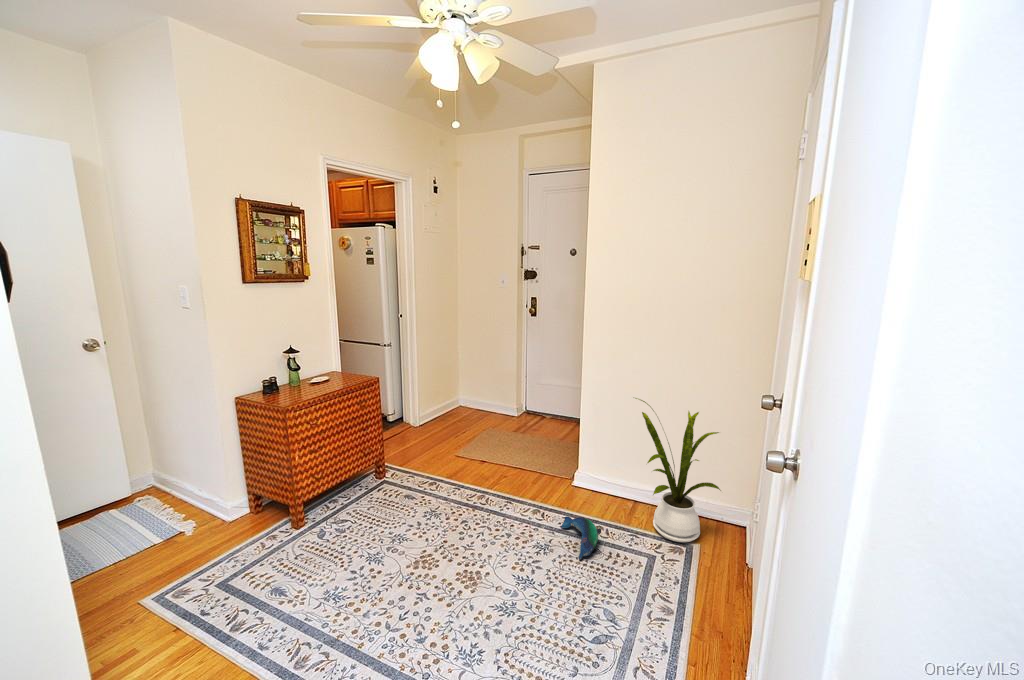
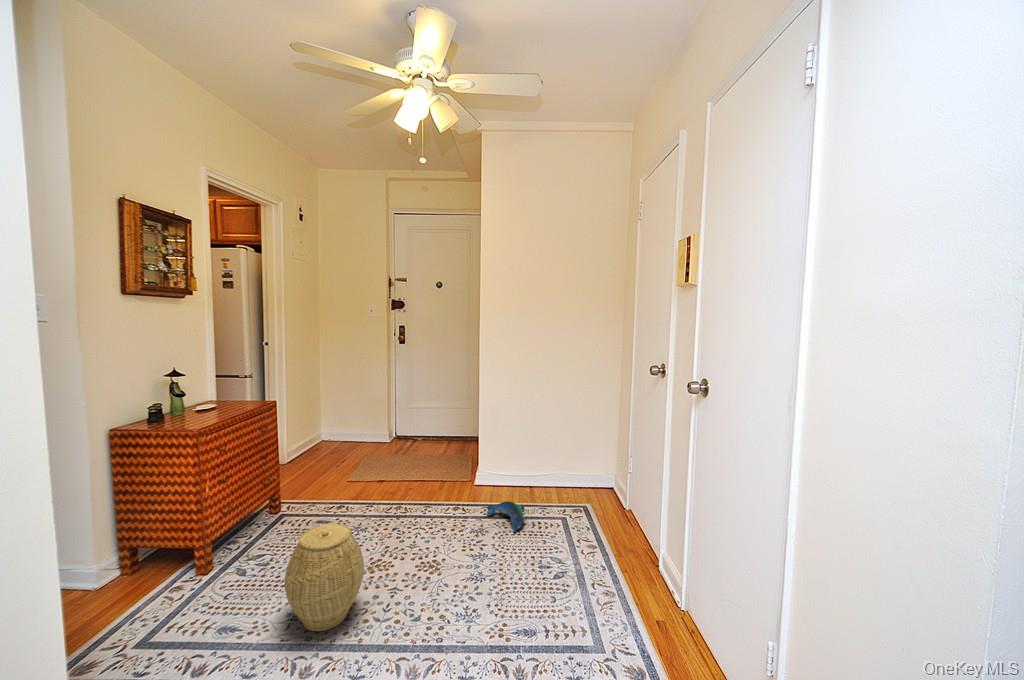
house plant: present [635,398,721,542] -> none [536,393,602,506]
woven basket: none [310,517,385,620] -> present [284,524,364,631]

